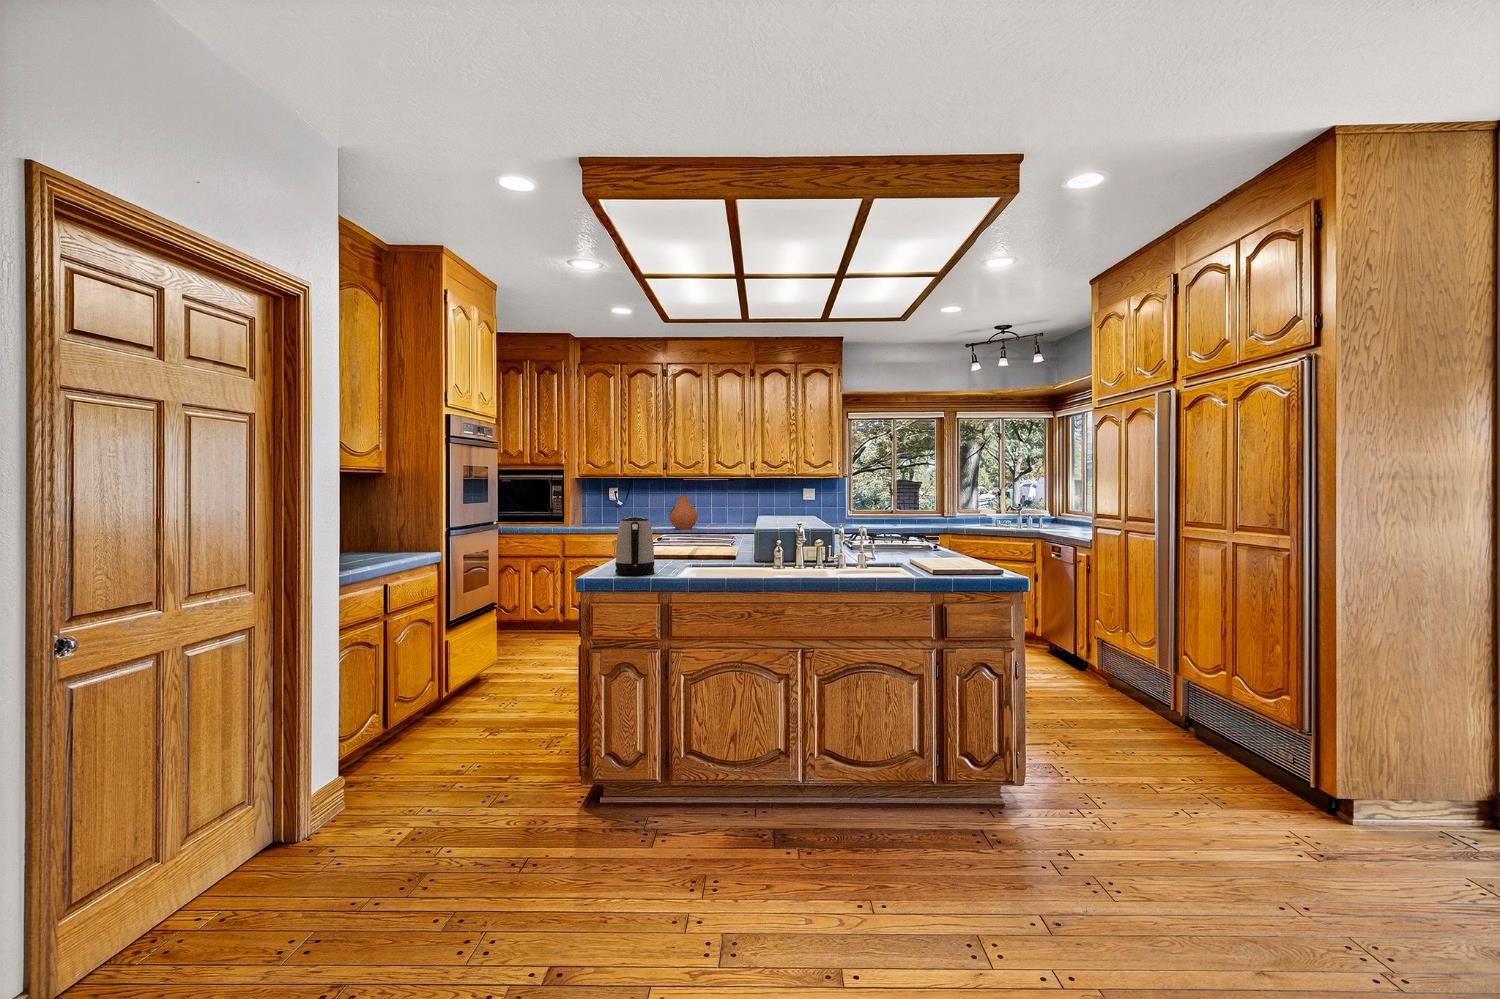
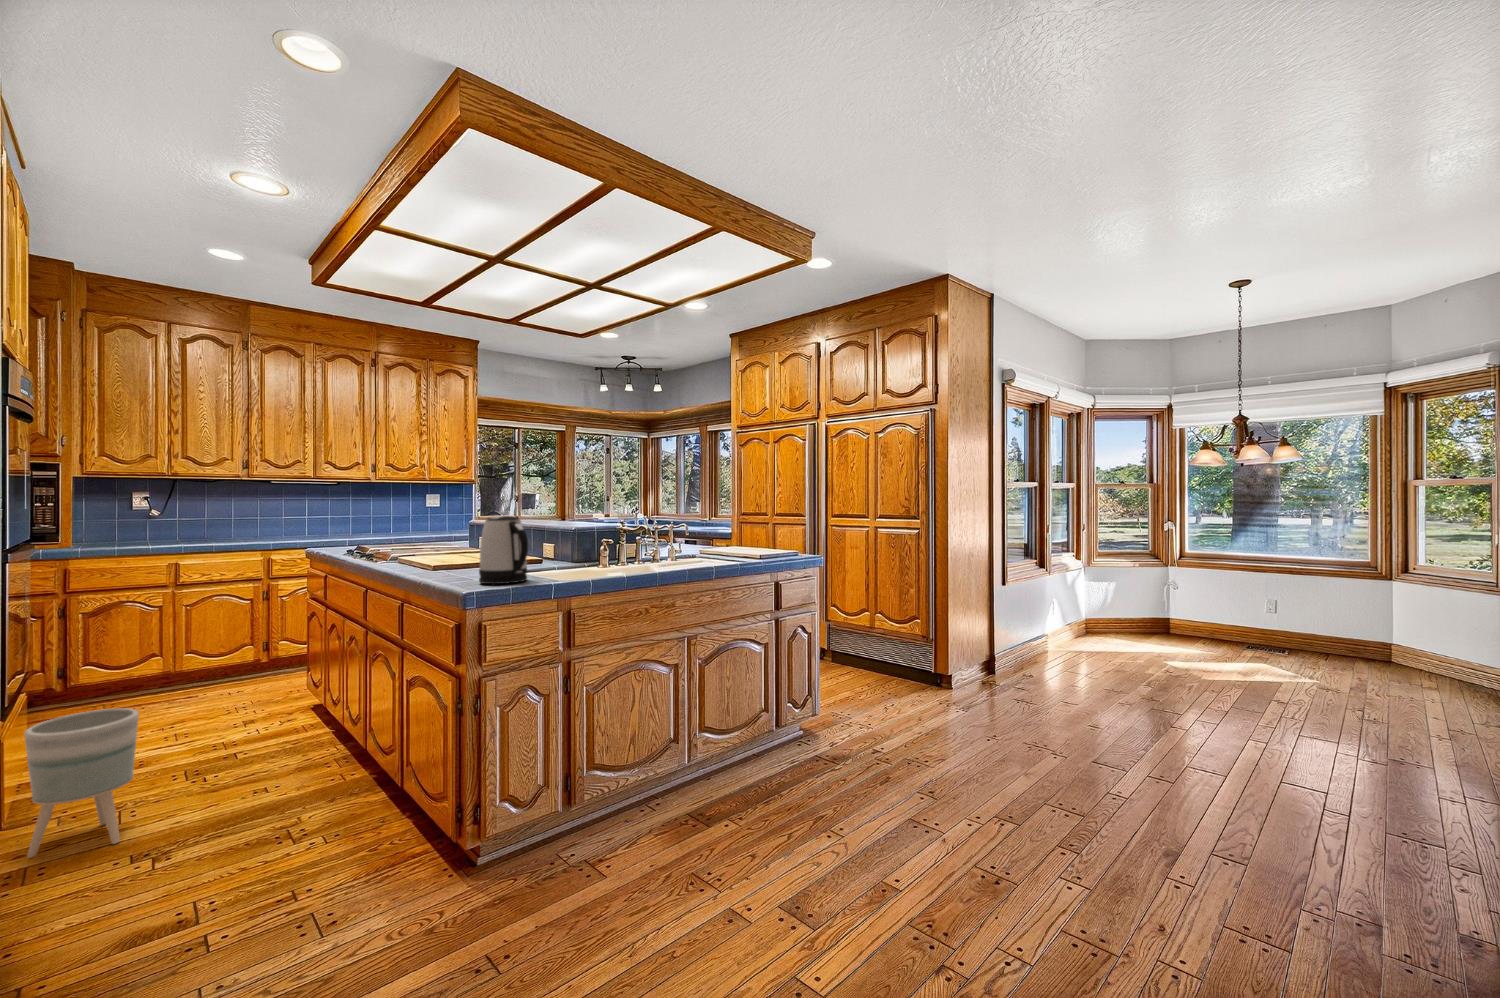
vase: present [669,496,698,529] -> none [251,501,297,542]
planter: none [449,634,503,721] -> present [25,708,139,858]

